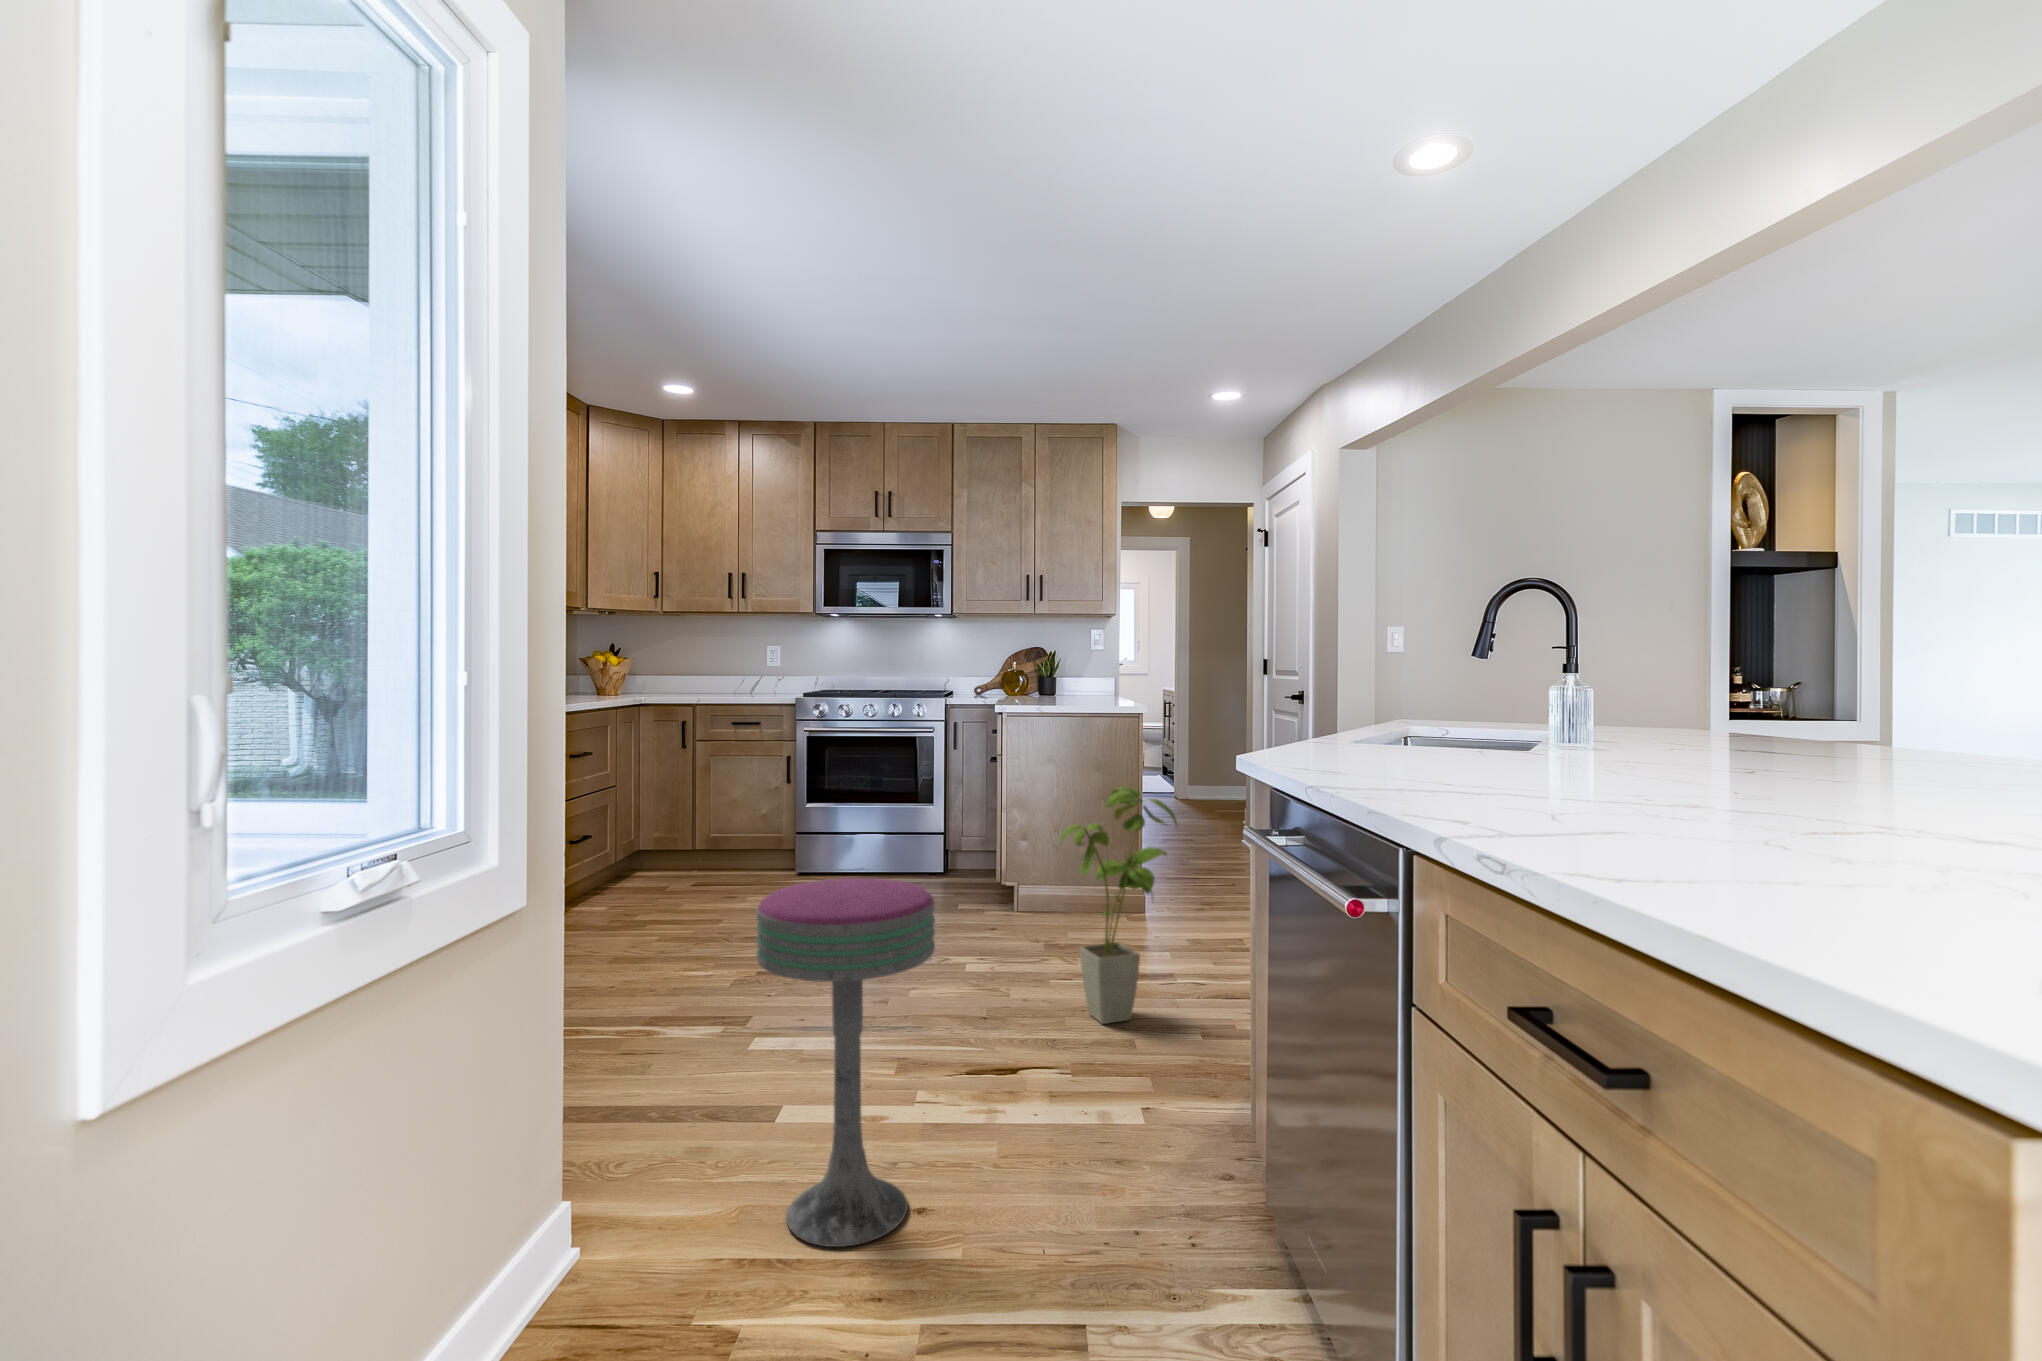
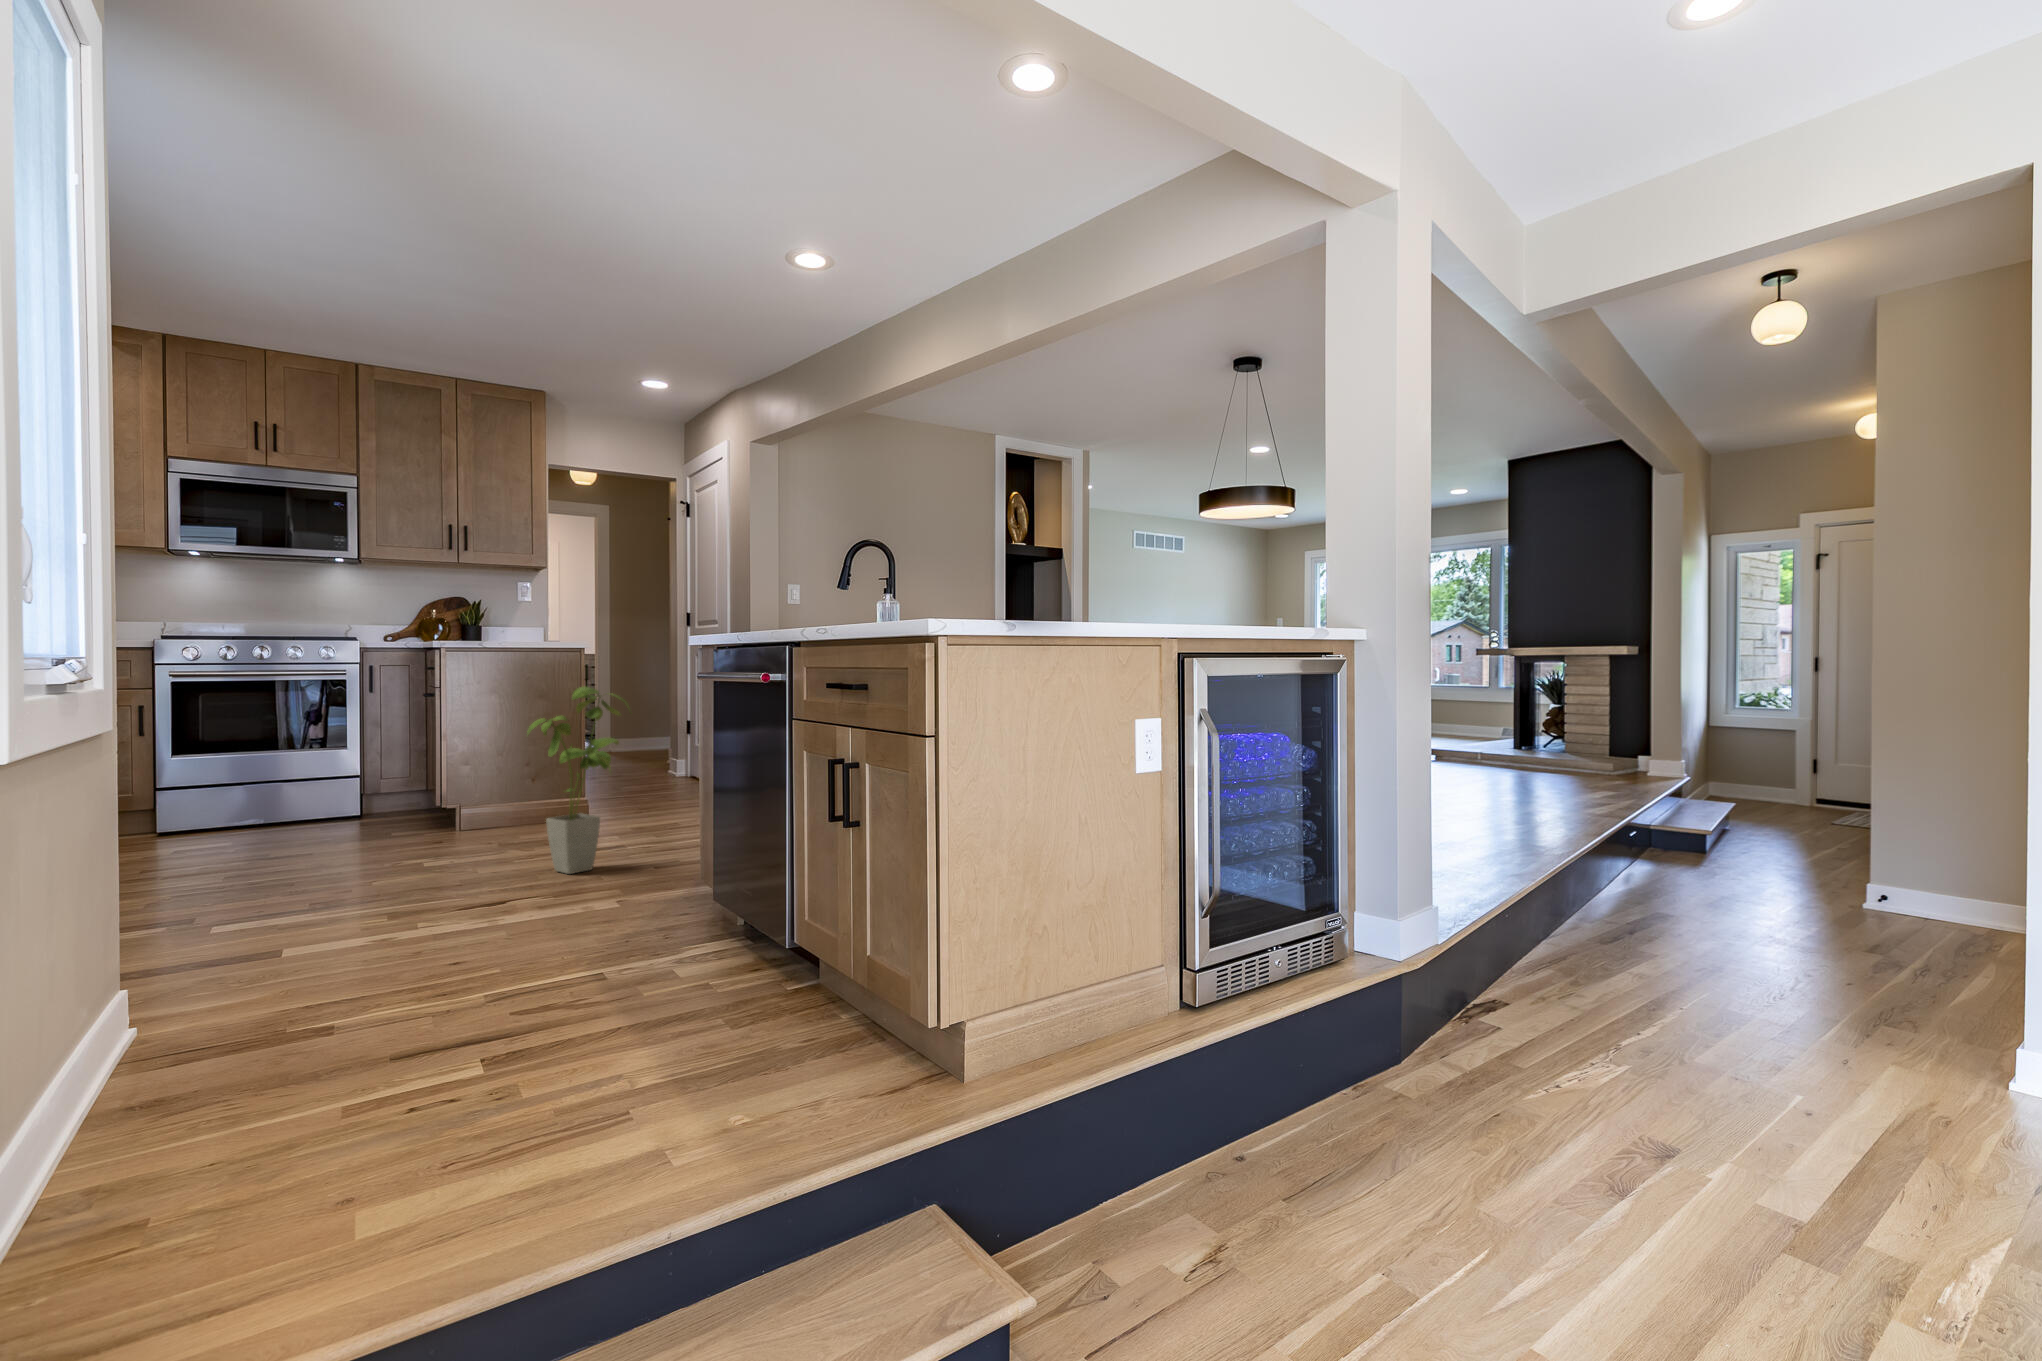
bar stool: present [756,878,935,1247] -> none [303,729,464,990]

